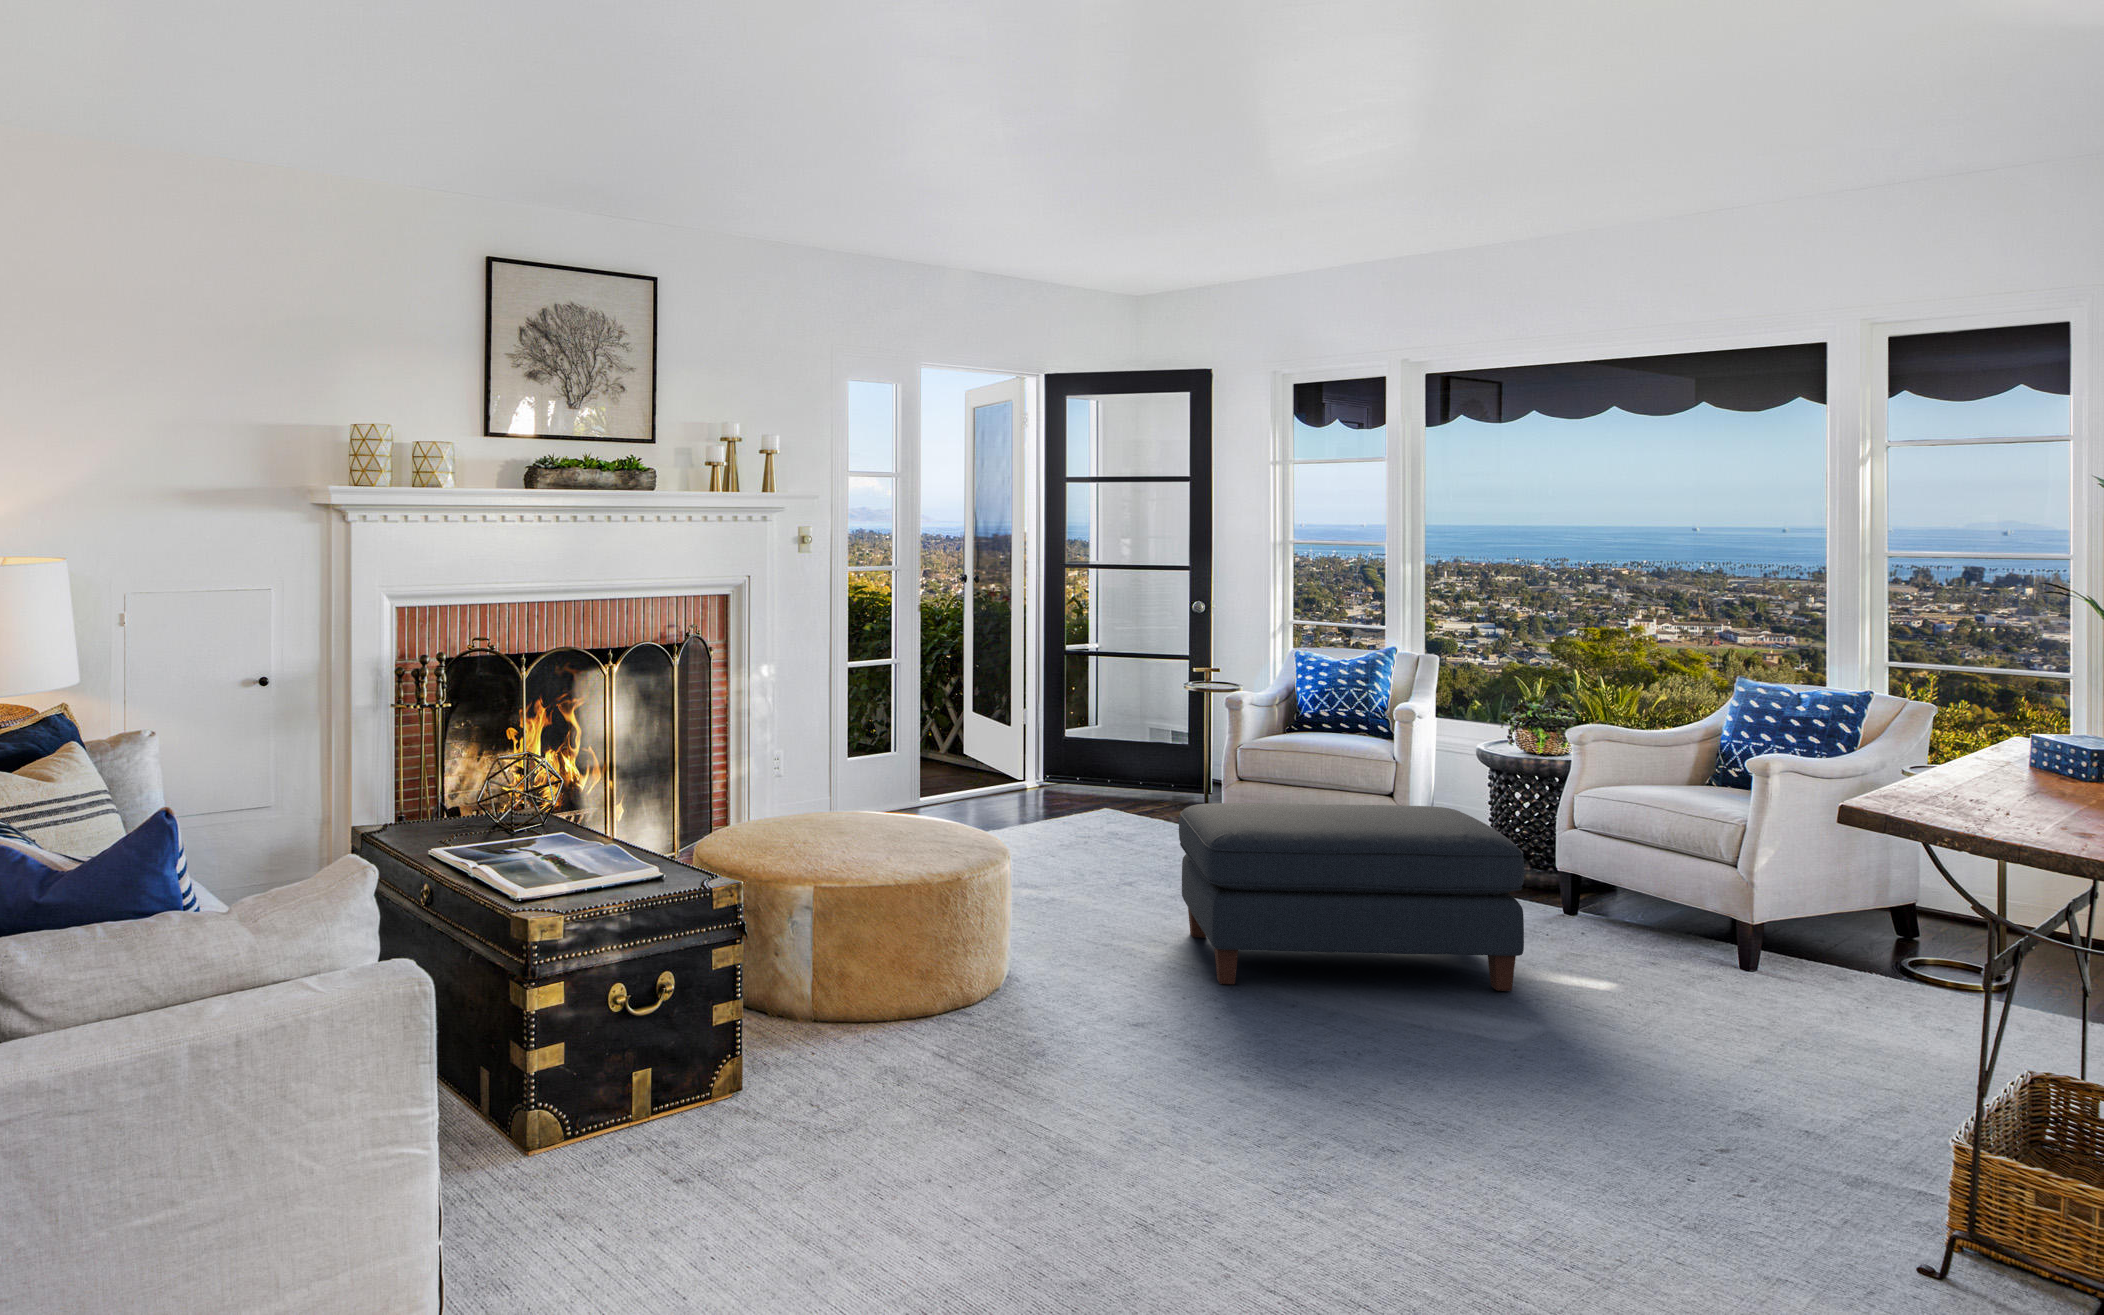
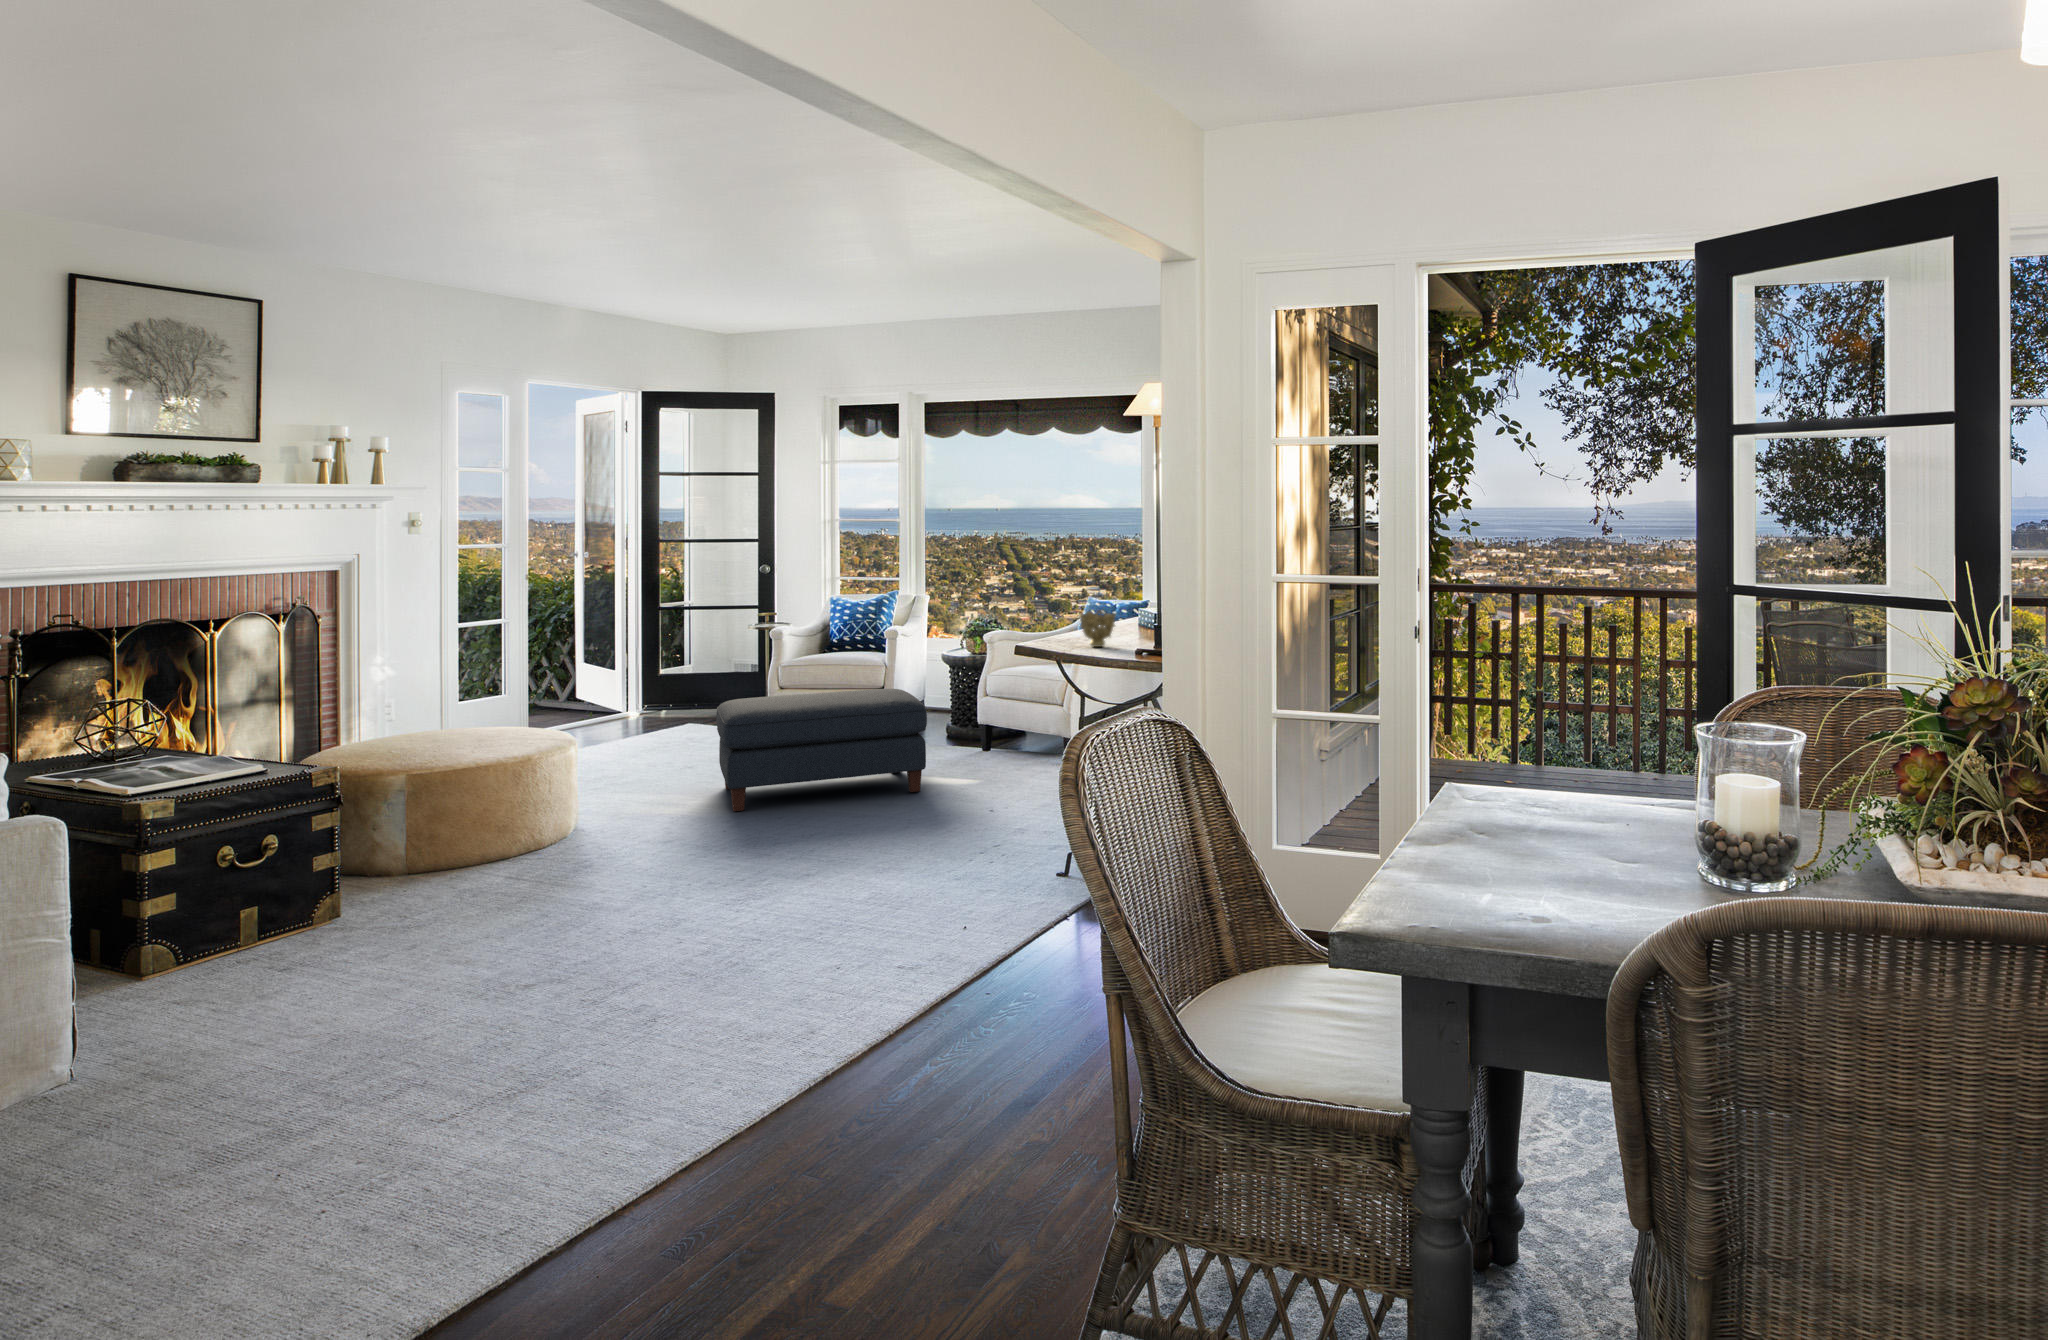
decorative bowl: none [1946,719,2046,797] -> present [1079,610,1116,647]

